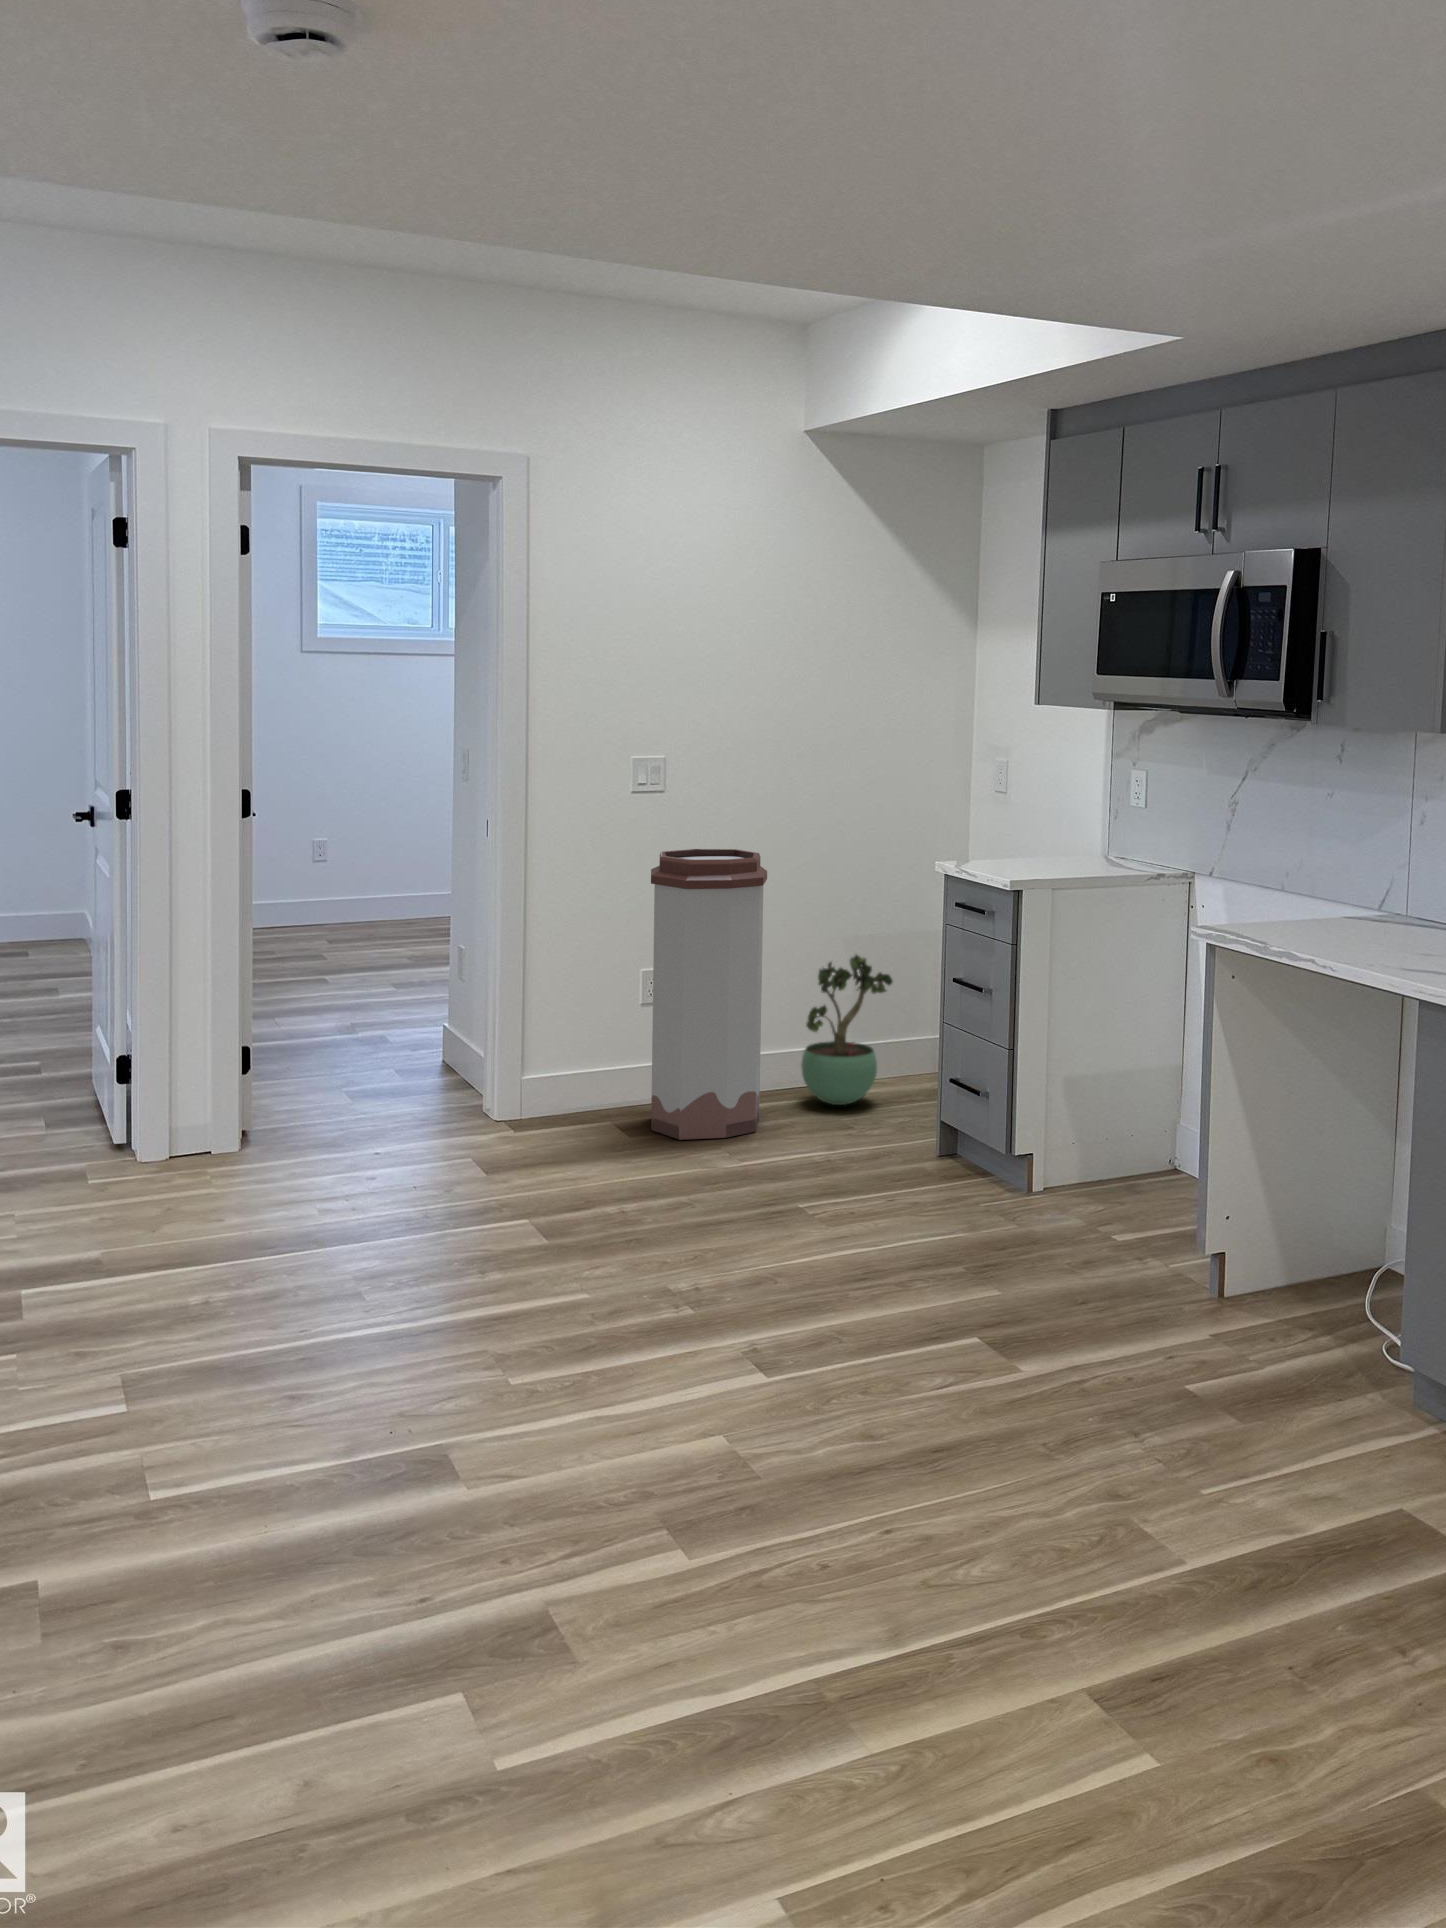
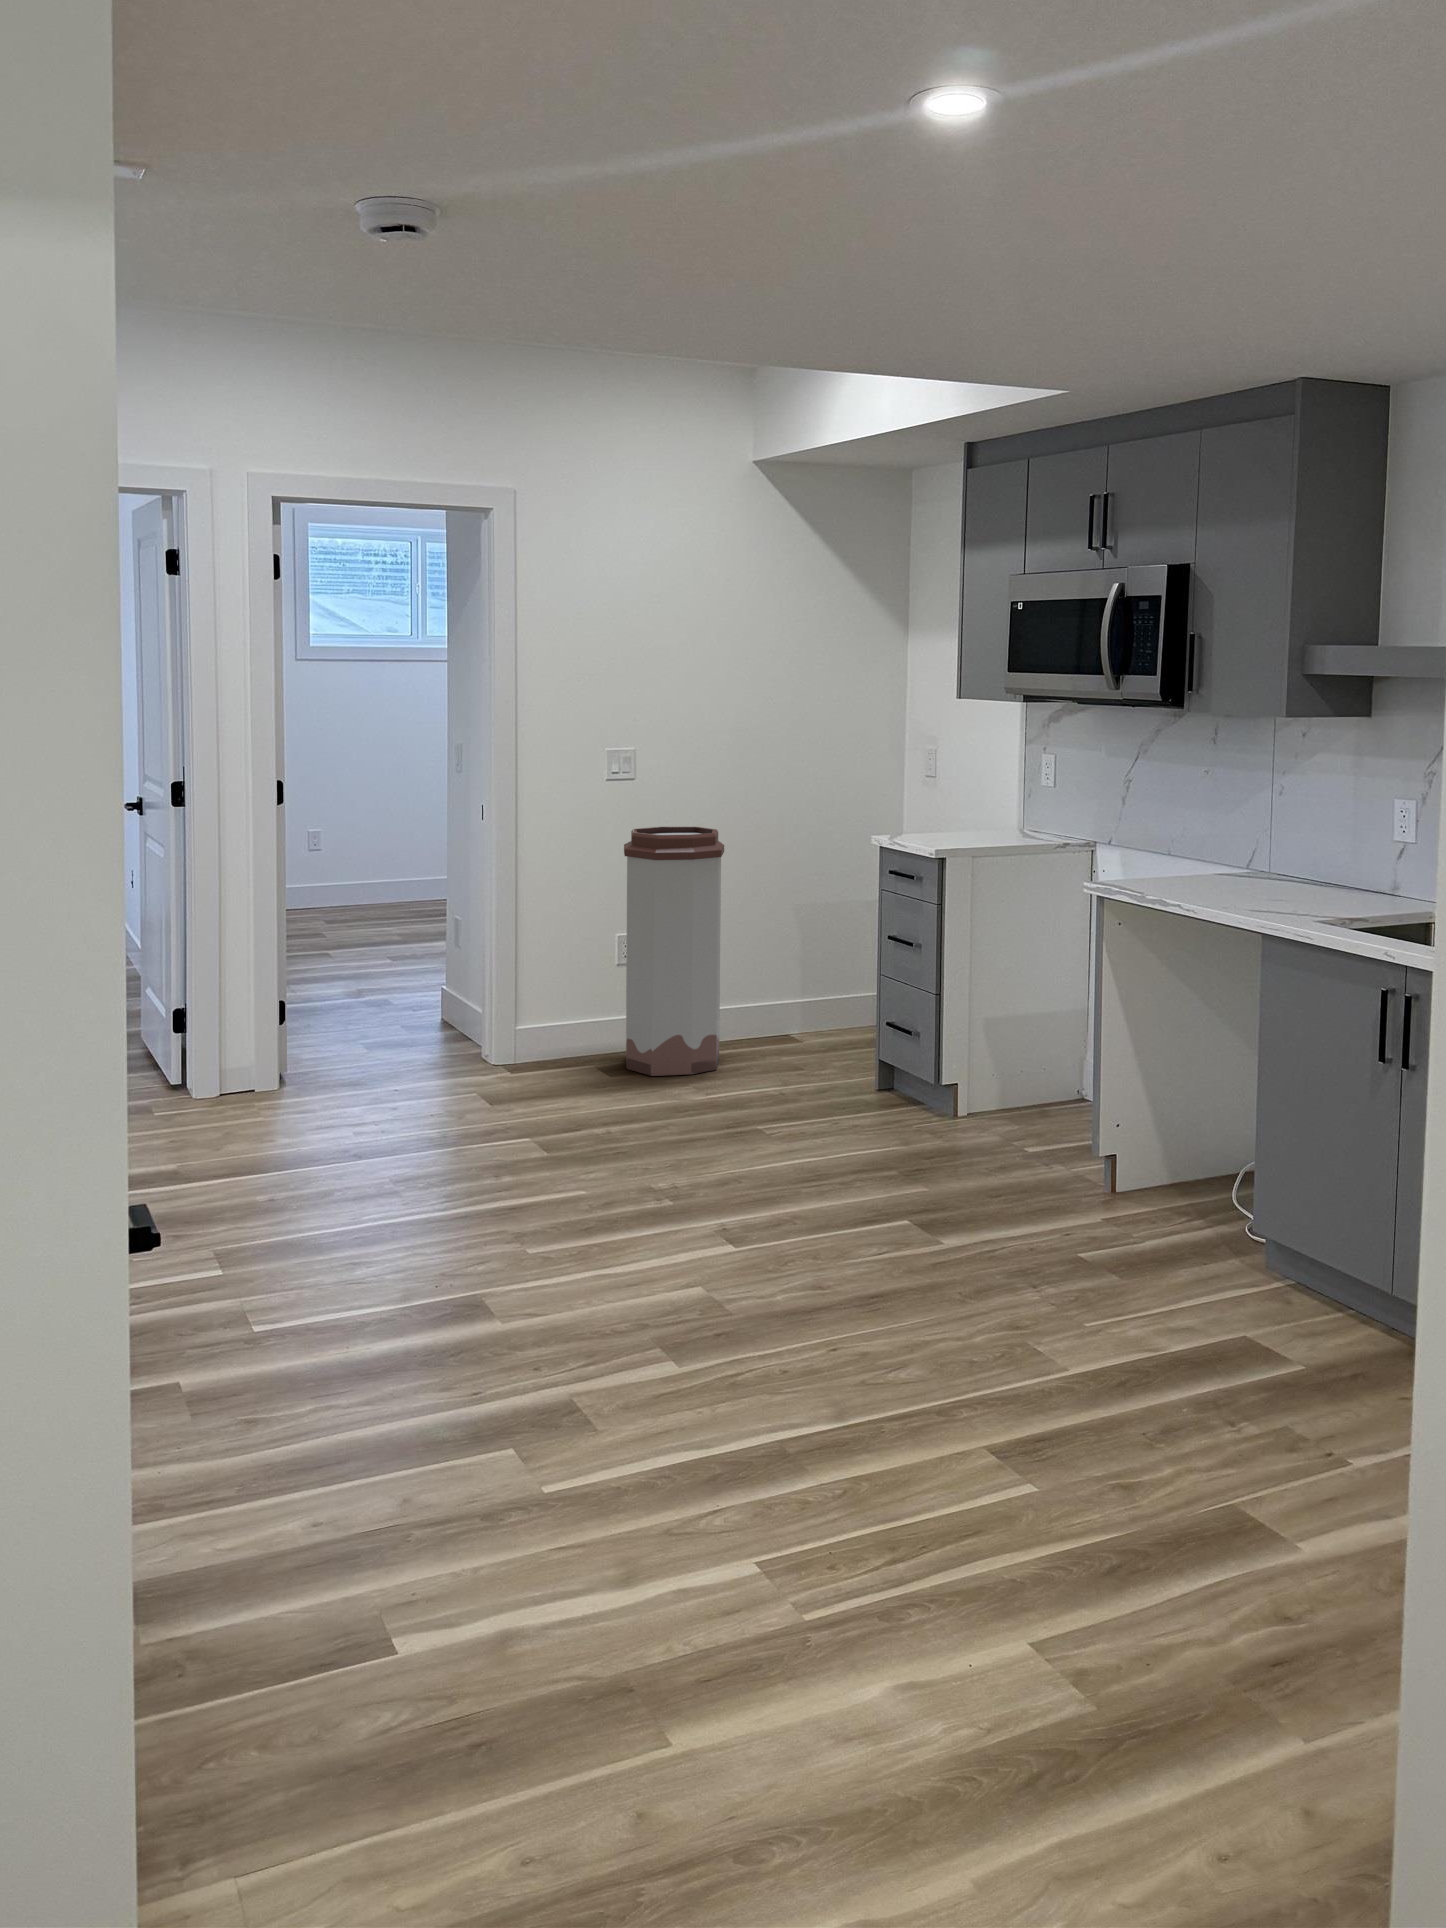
potted plant: present [801,955,893,1105] -> none [755,917,834,1048]

